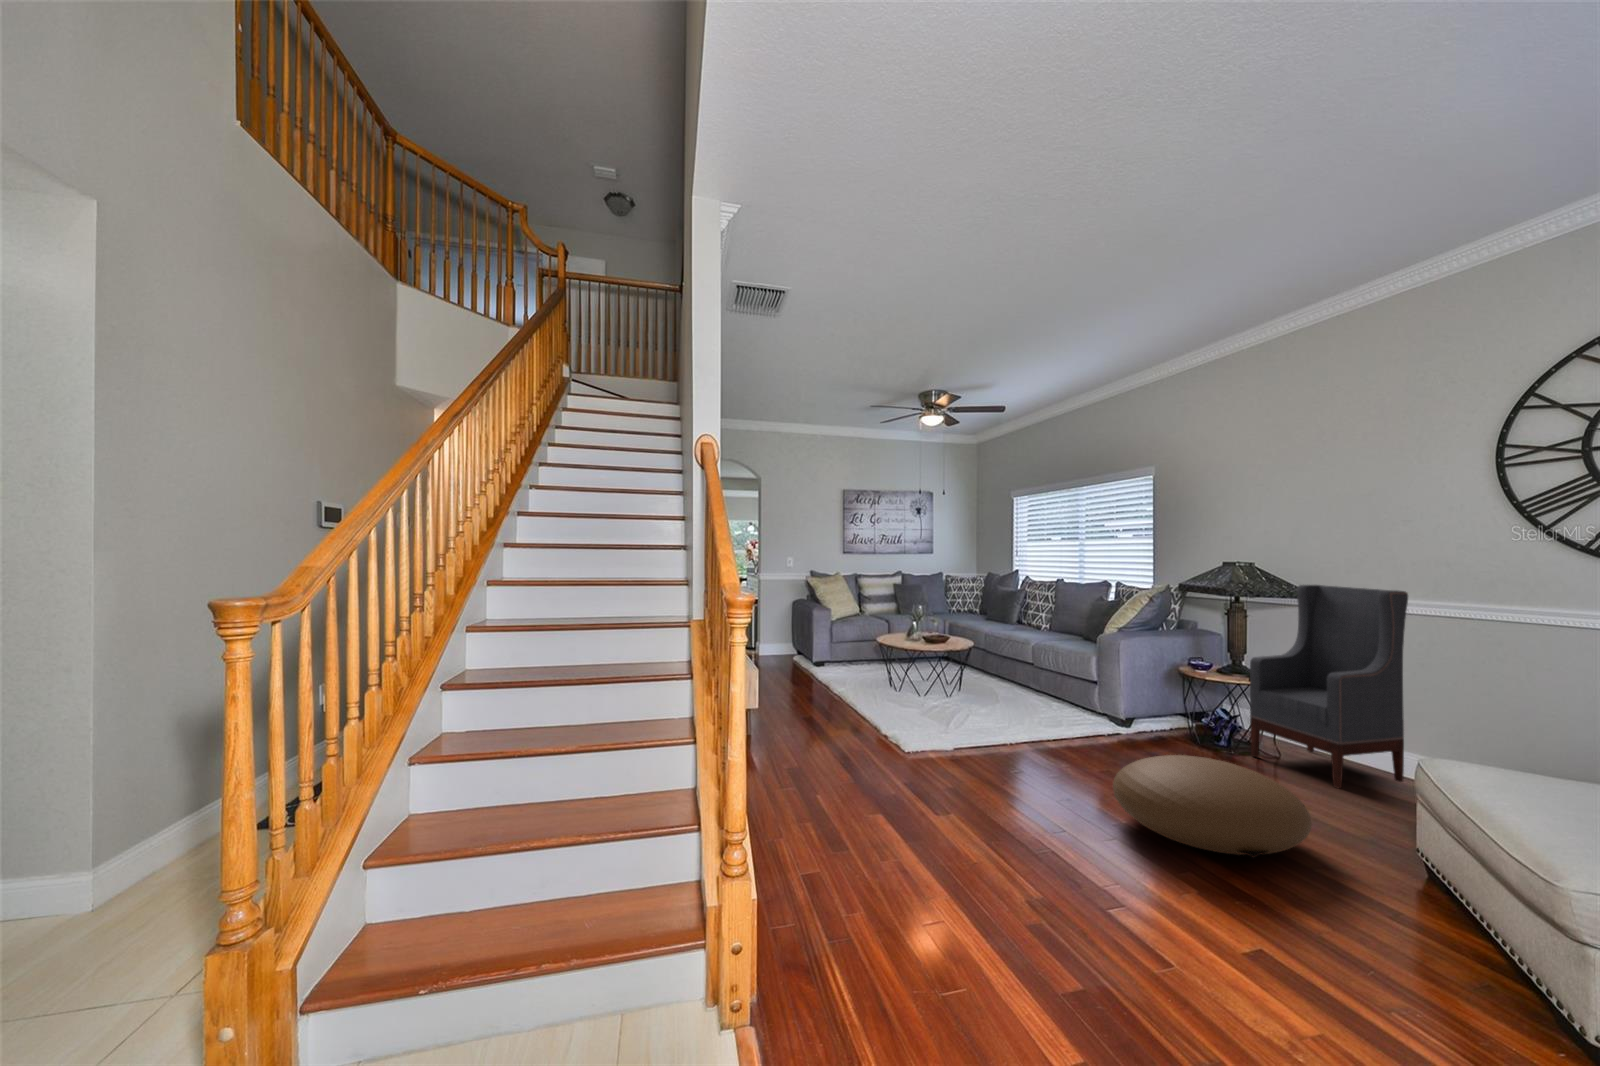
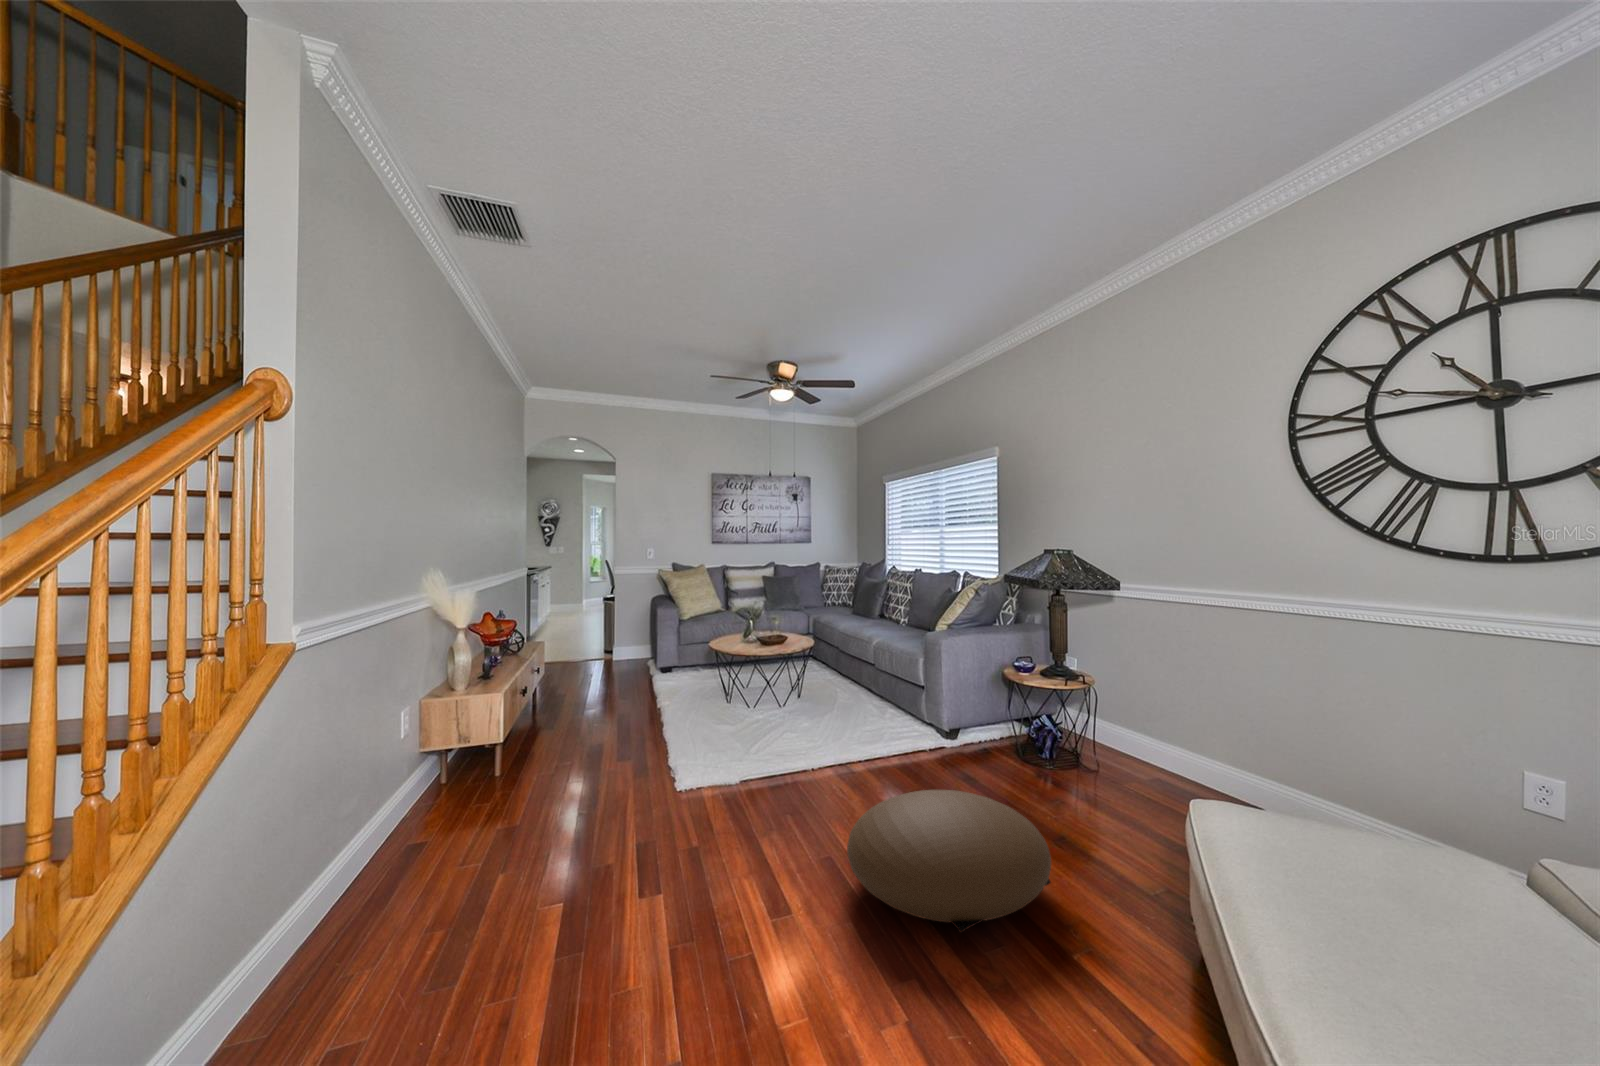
armchair: present [1250,585,1408,788] -> none [1060,574,1210,805]

